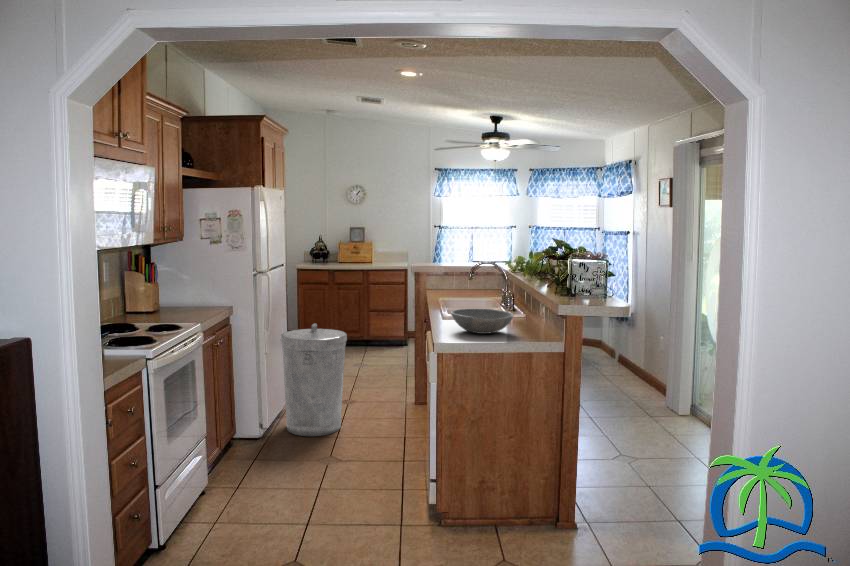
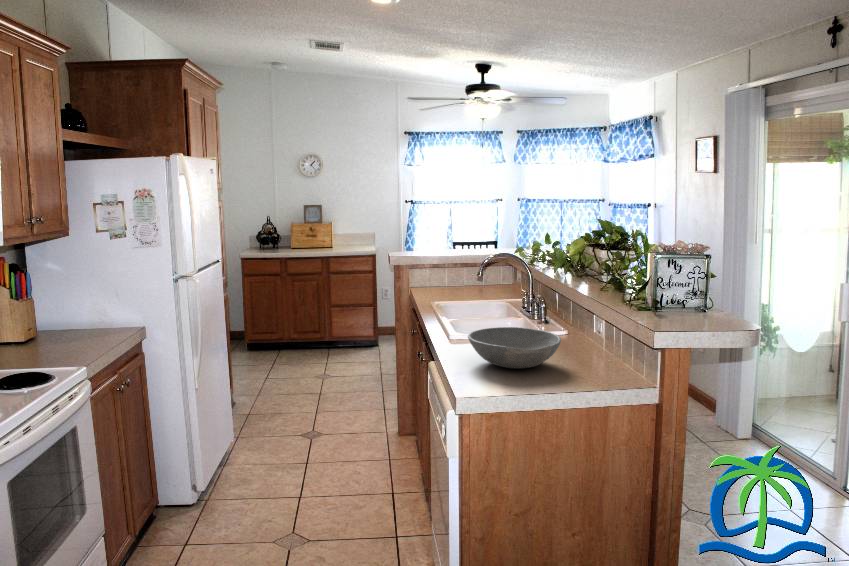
trash can: present [281,324,347,436] -> none [218,341,310,496]

